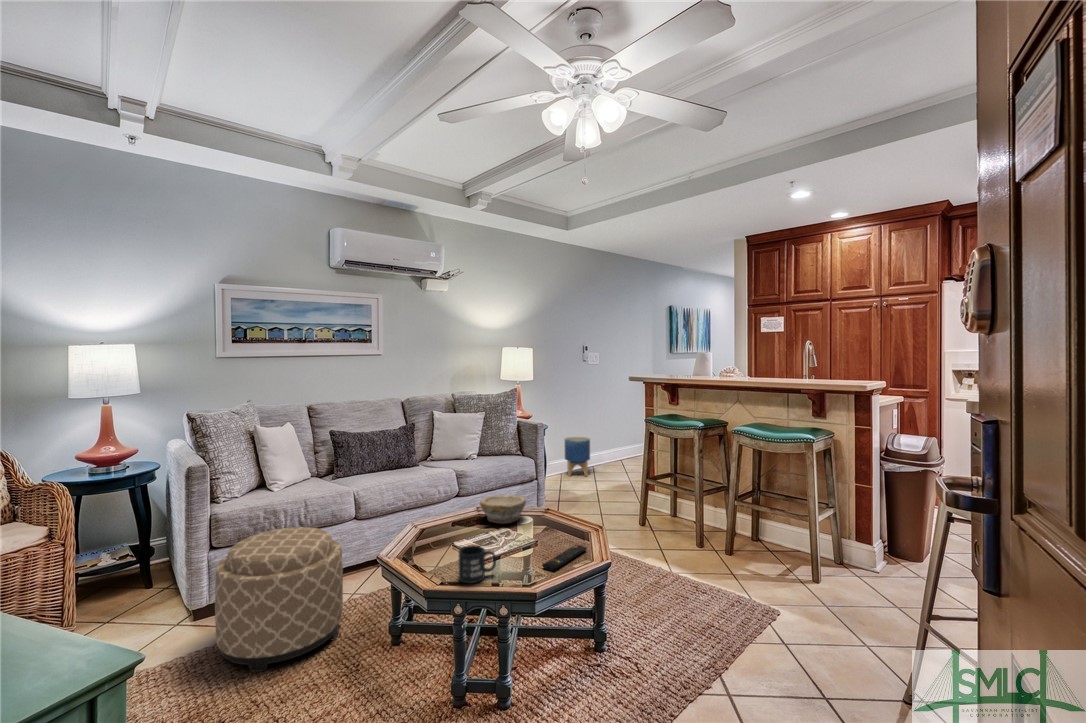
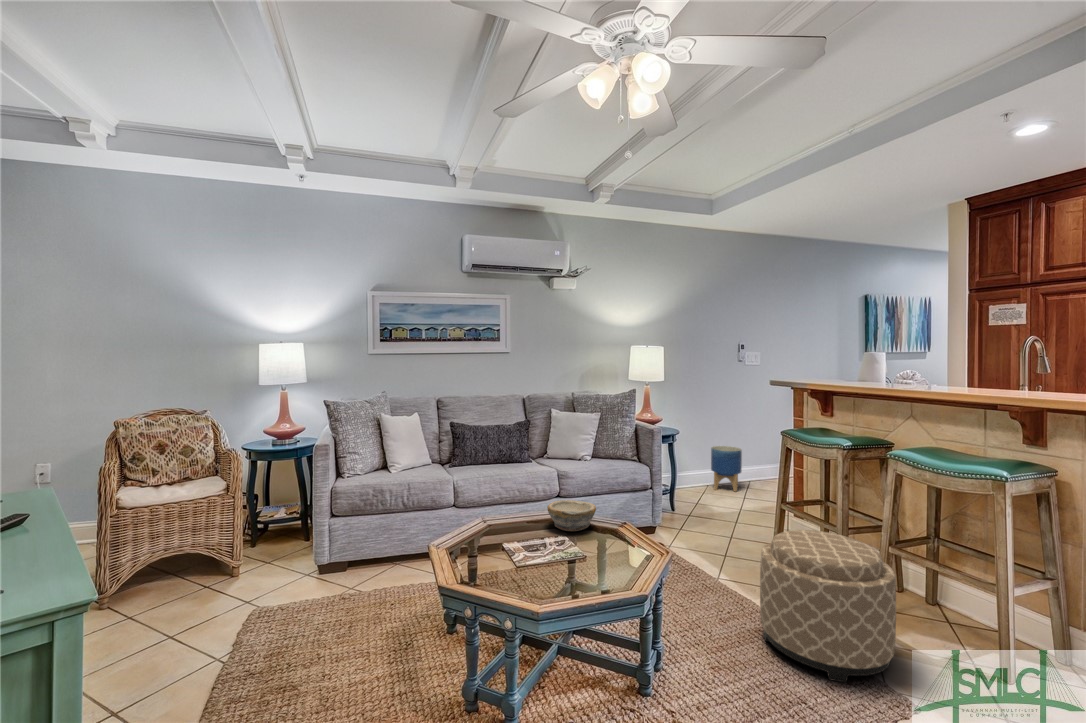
ottoman: present [215,527,343,672] -> present [760,530,896,682]
mug: present [459,545,496,583] -> none [478,549,517,589]
remote control: present [543,545,586,571] -> none [567,567,630,591]

